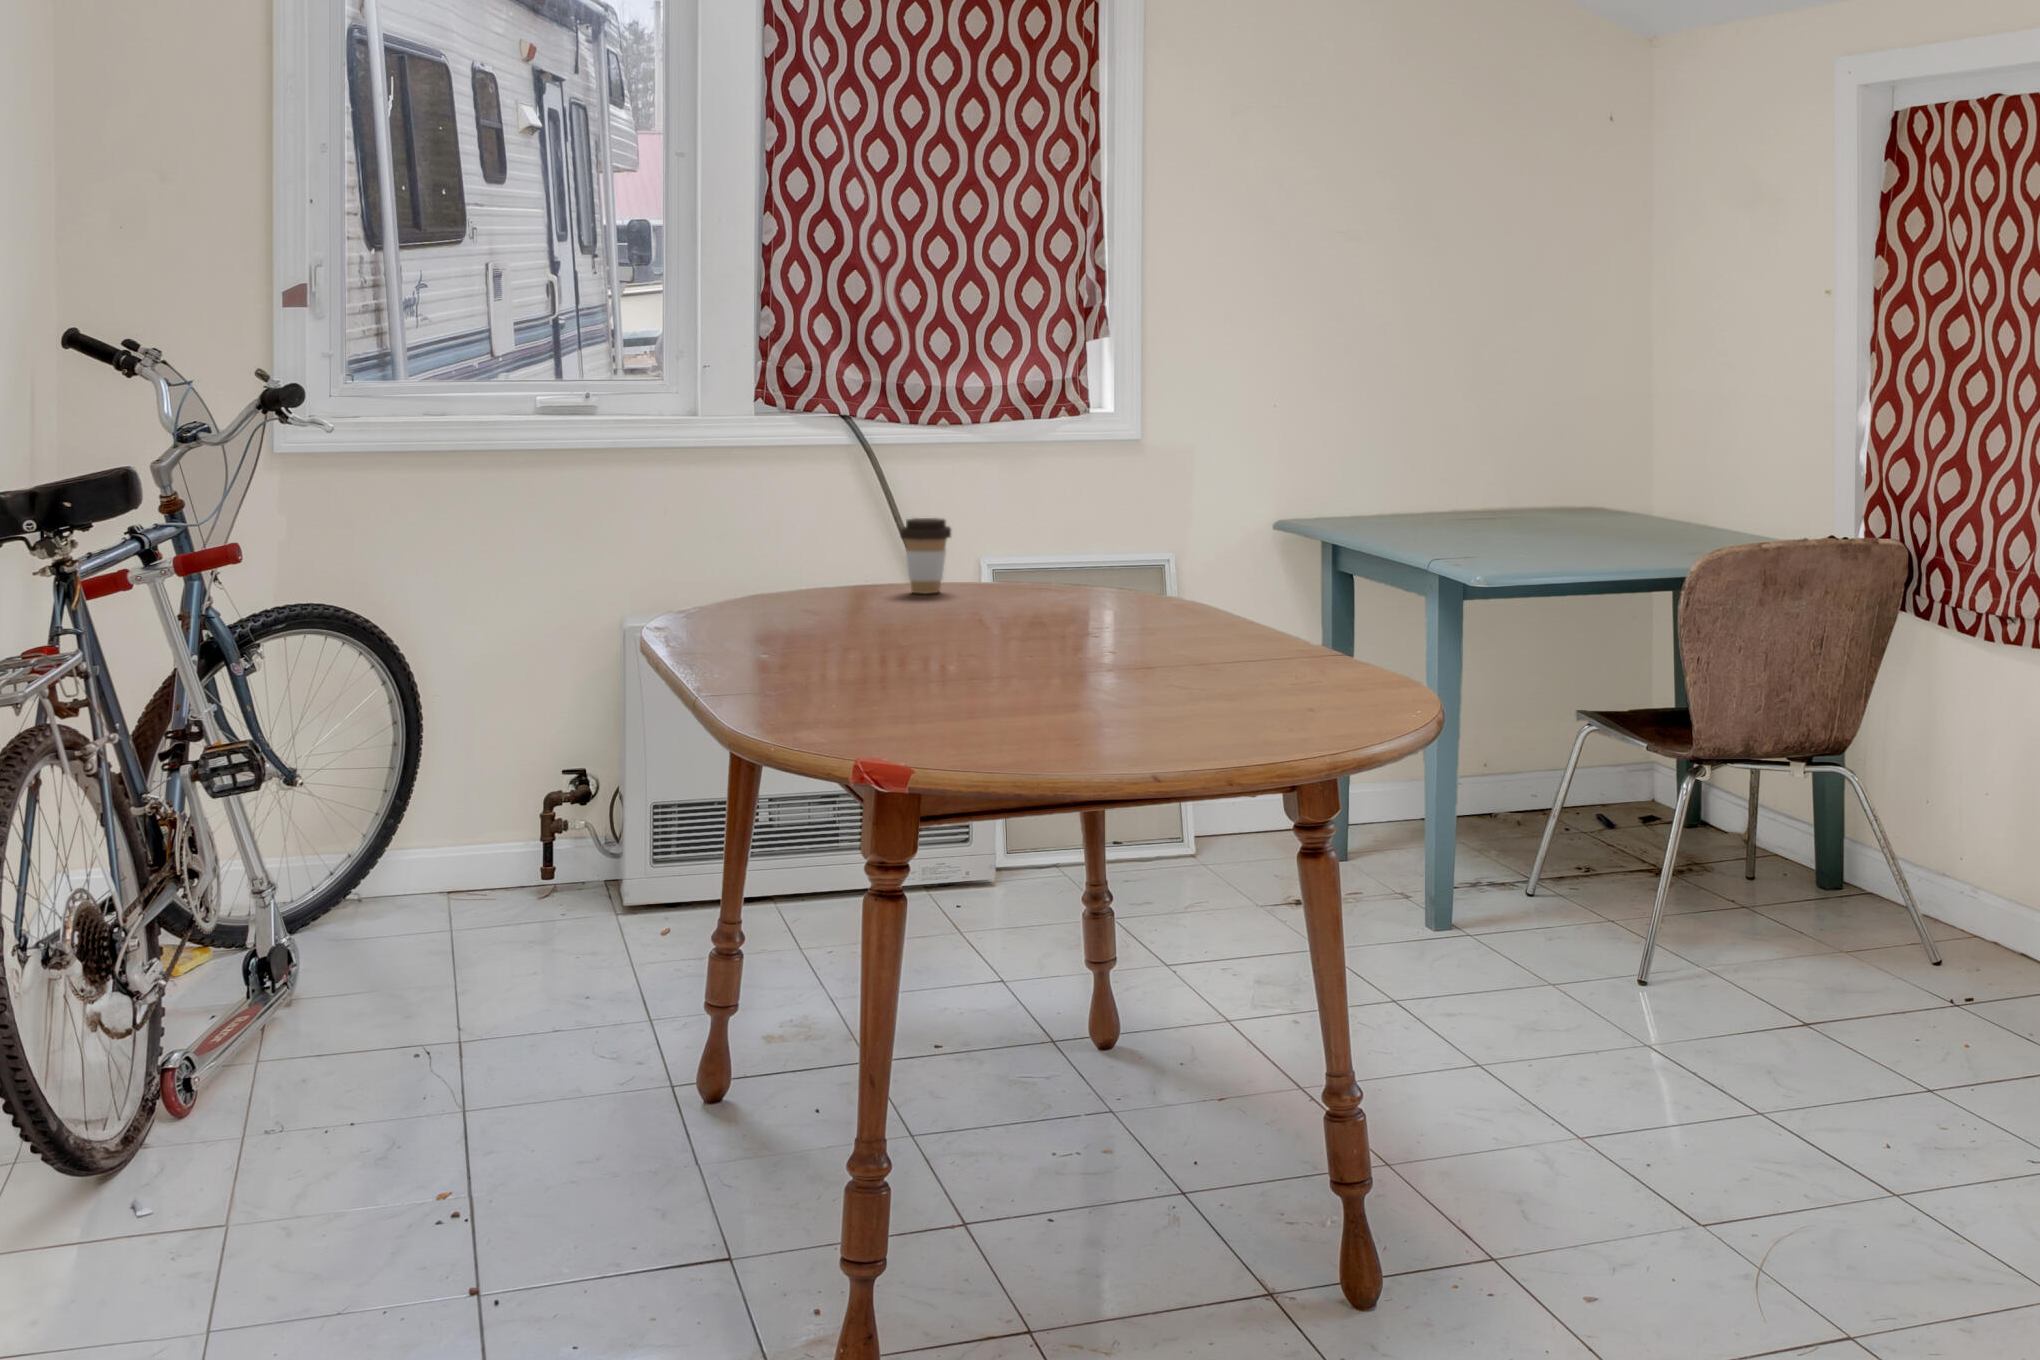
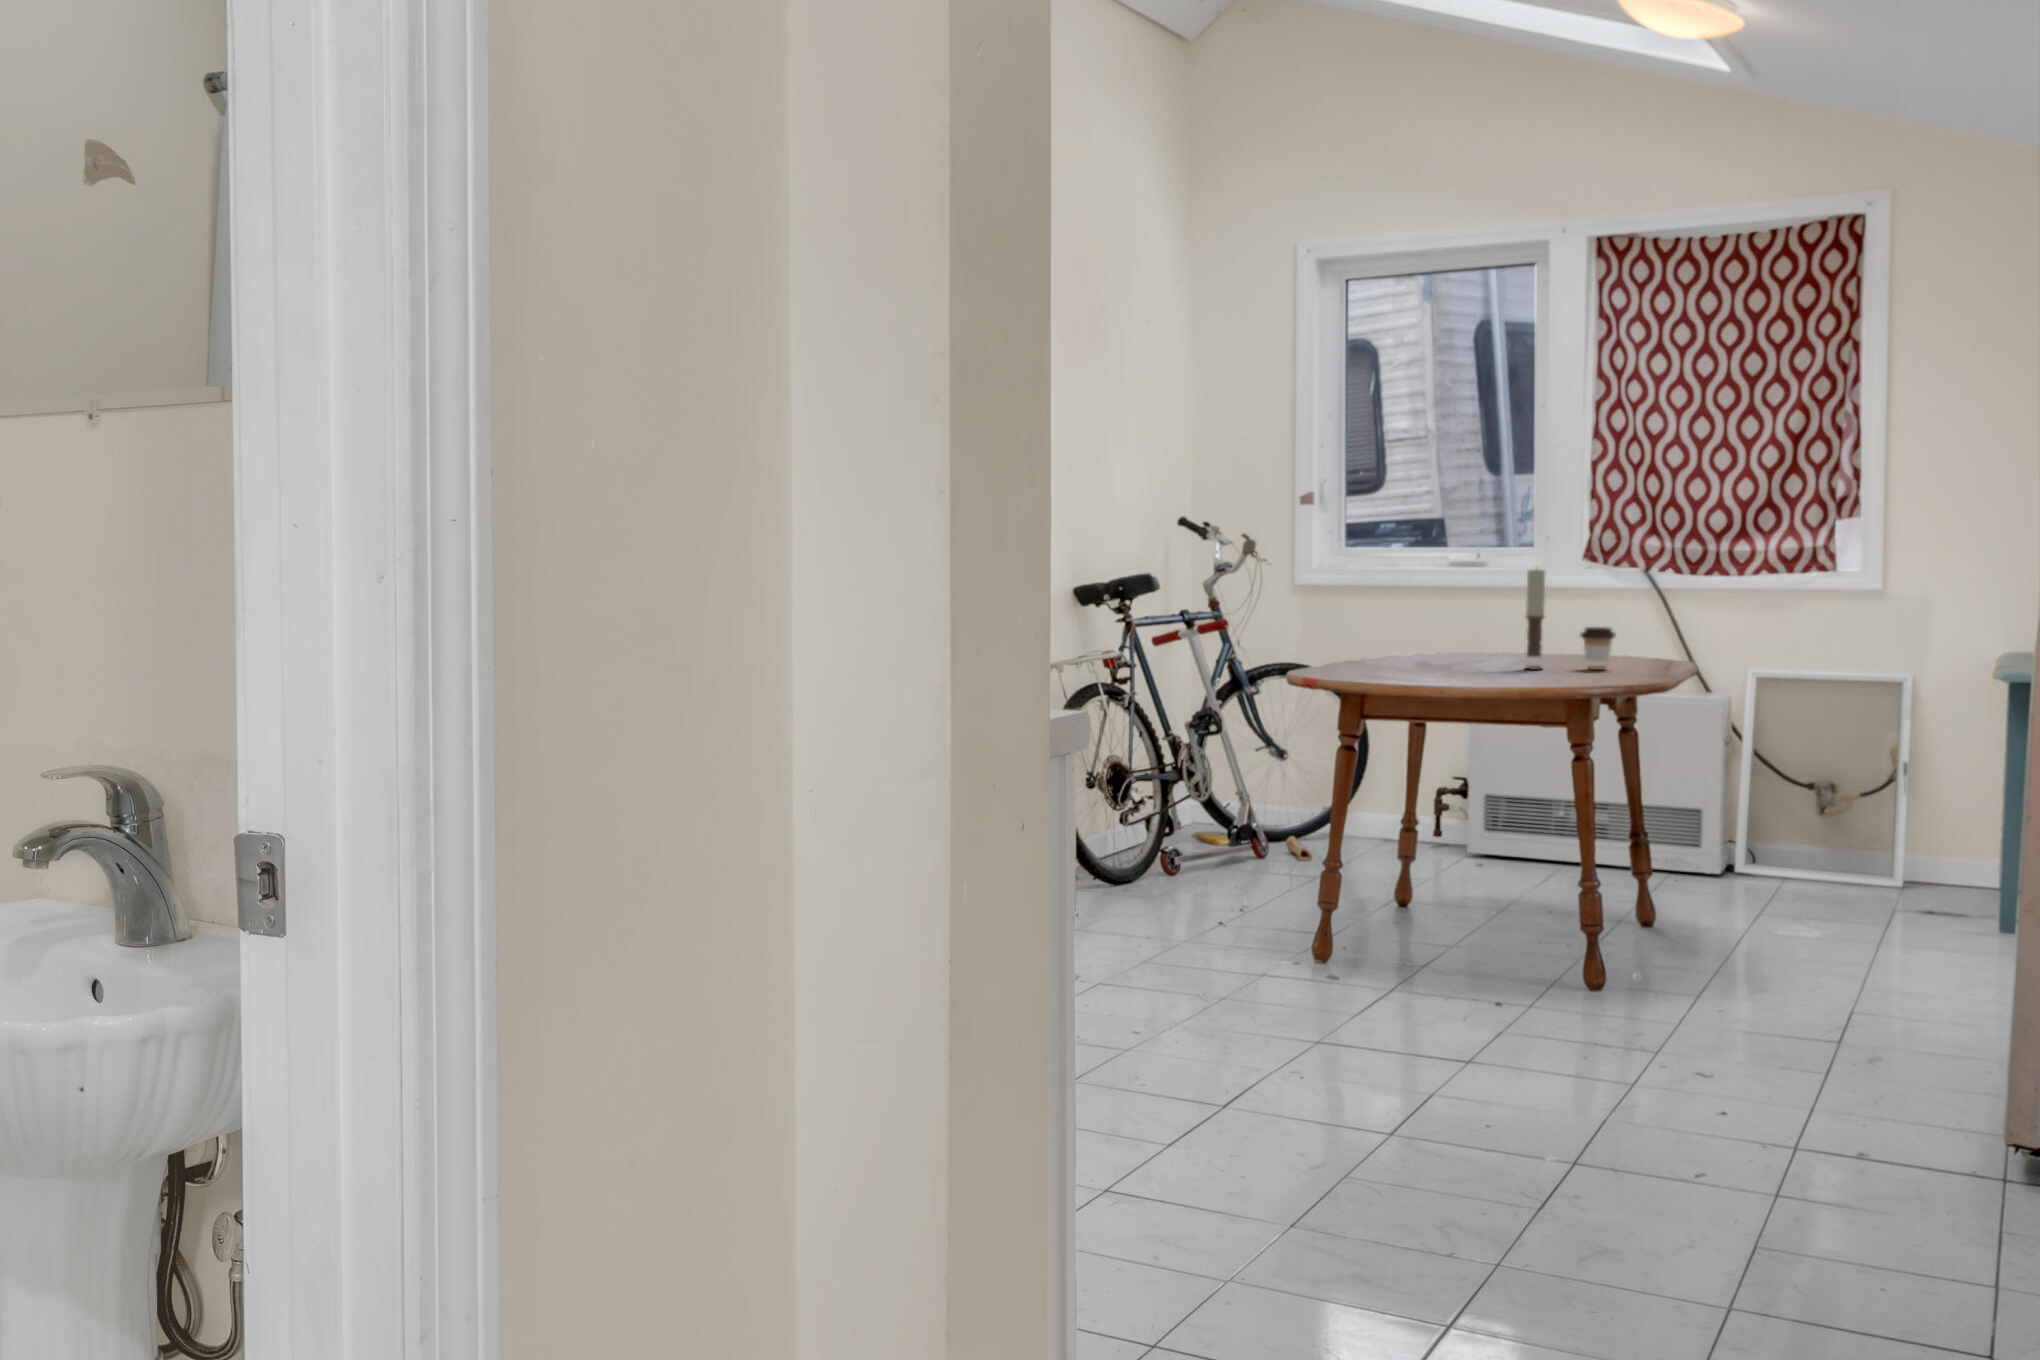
candle: none [816,414,848,601] -> present [1526,569,1545,670]

